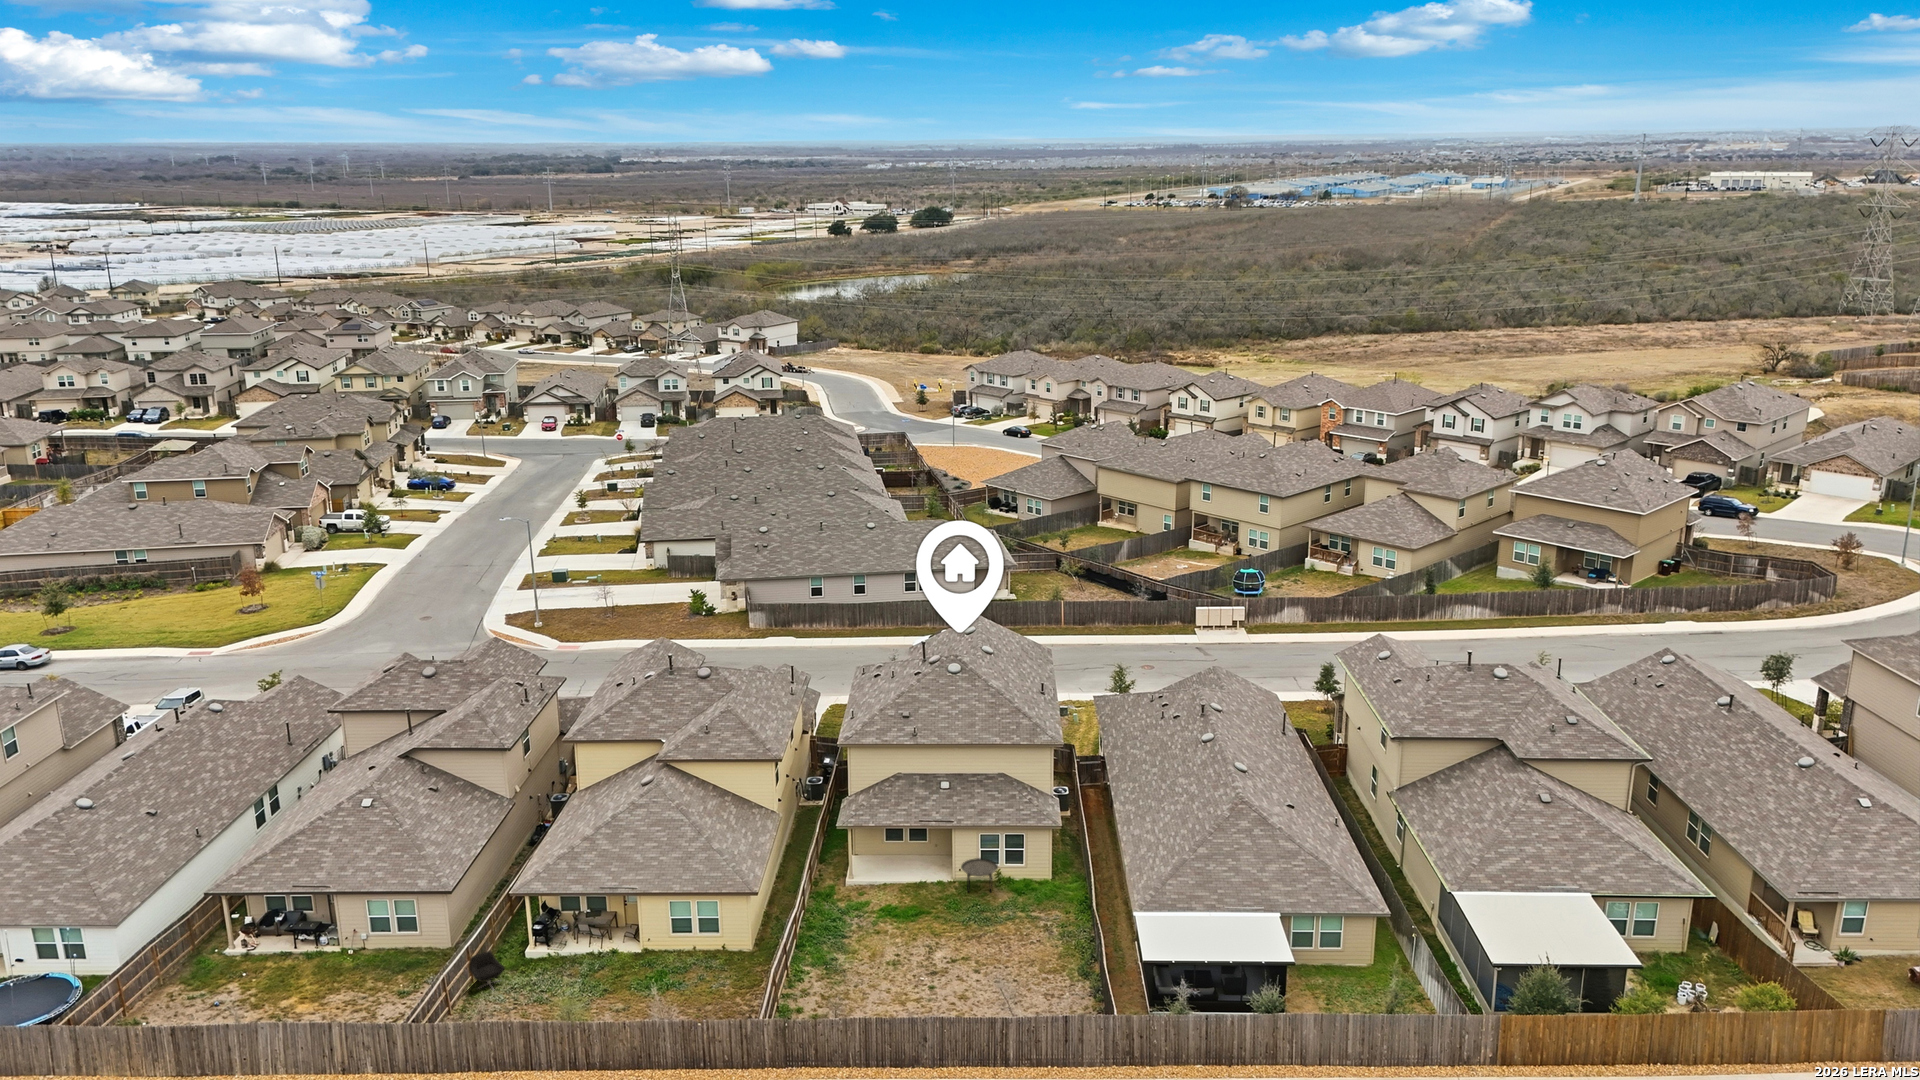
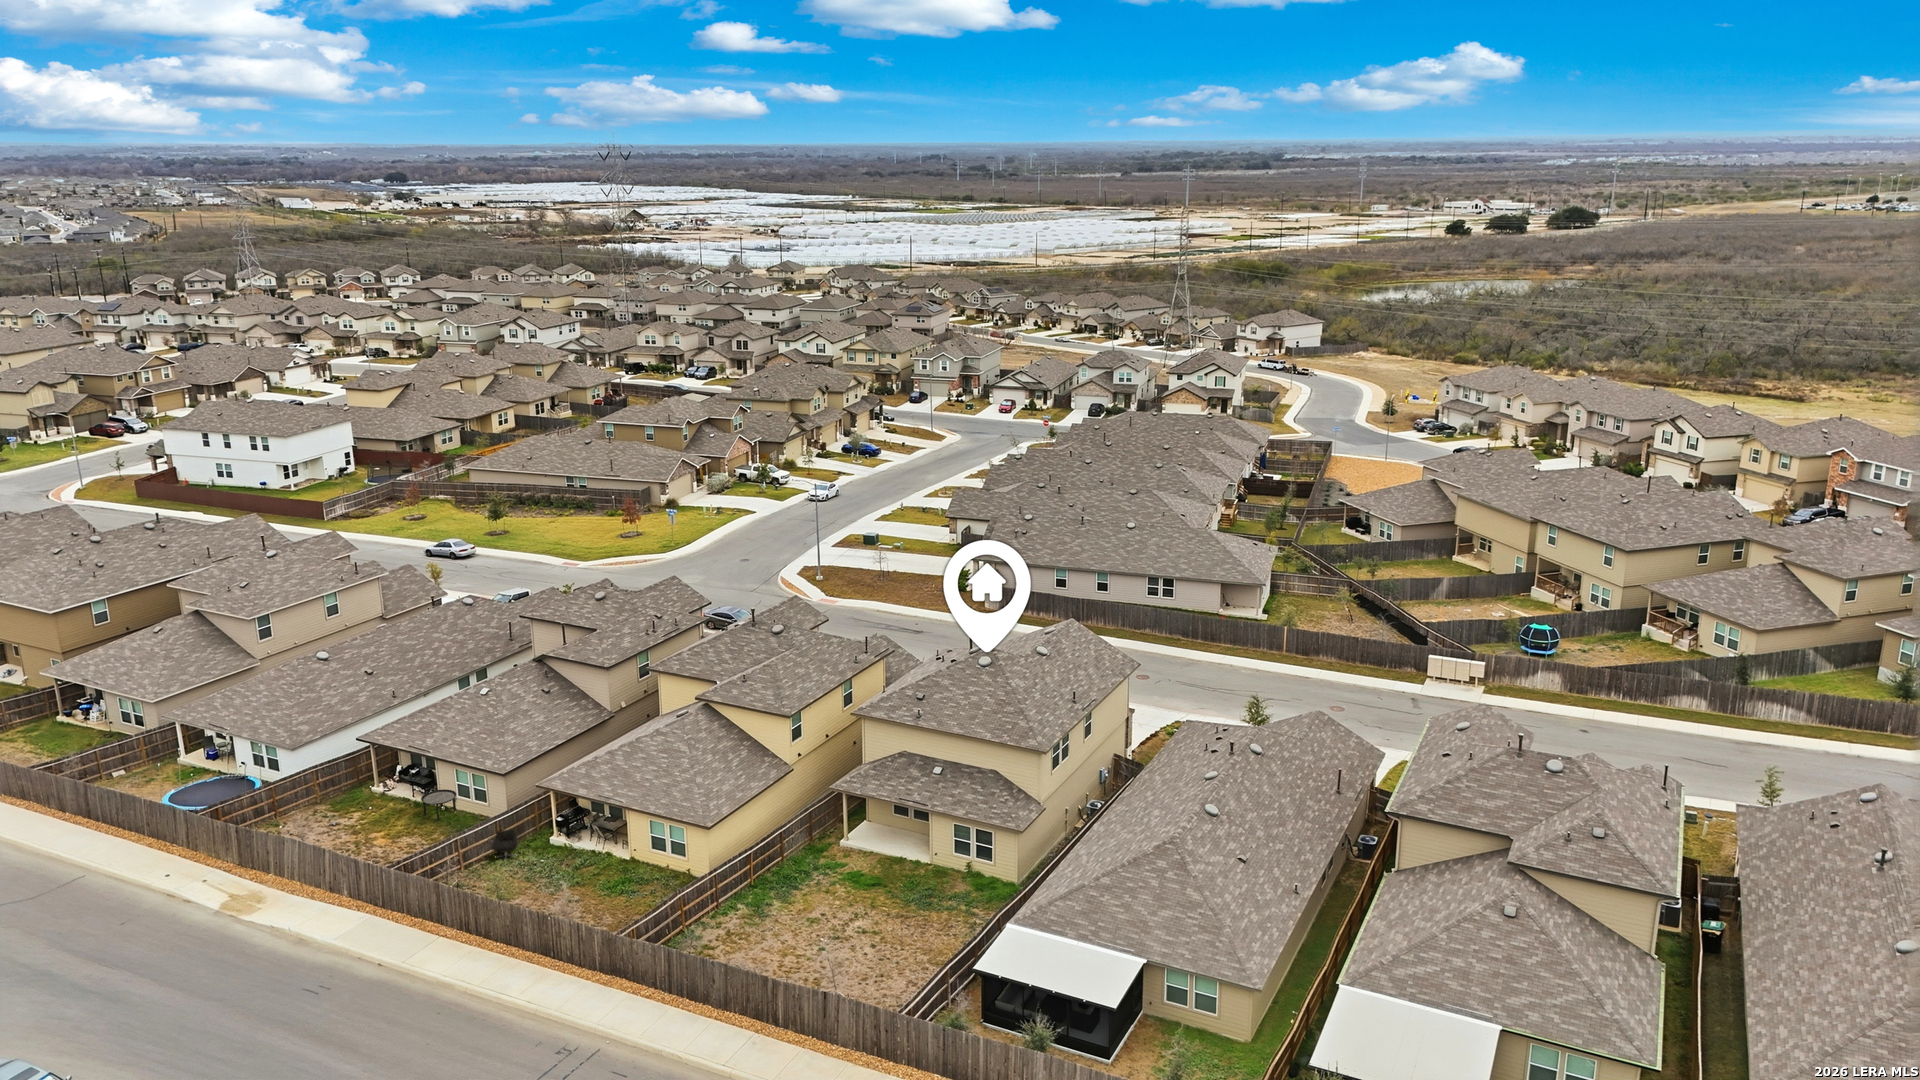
round table: present [961,858,998,892] -> present [421,790,456,821]

